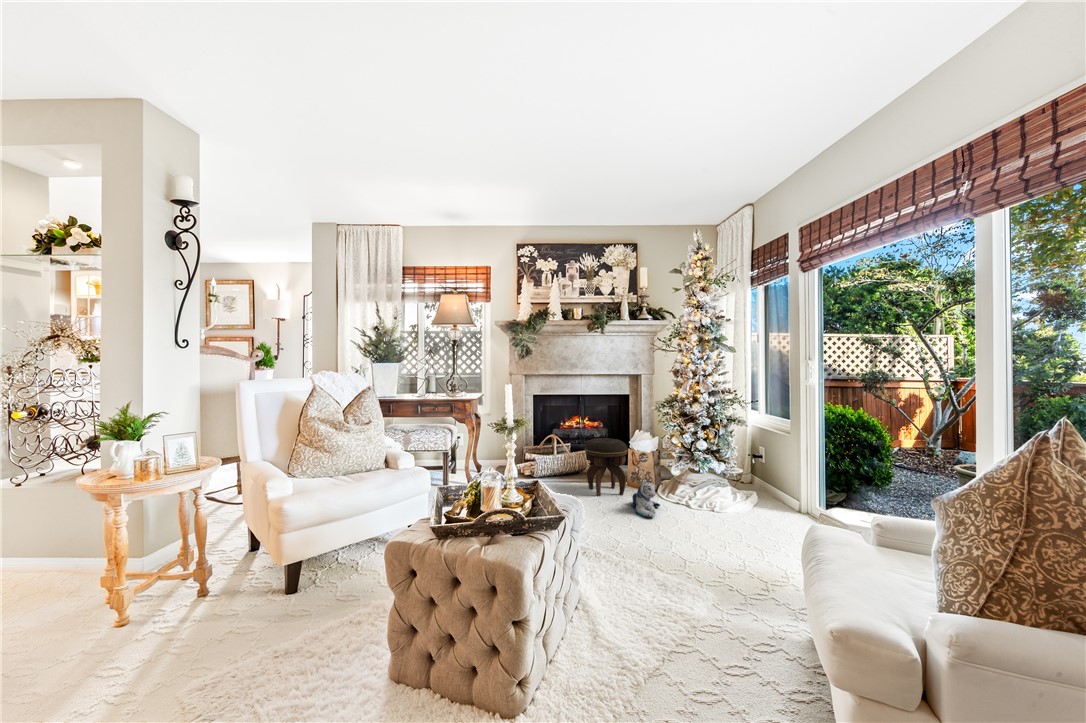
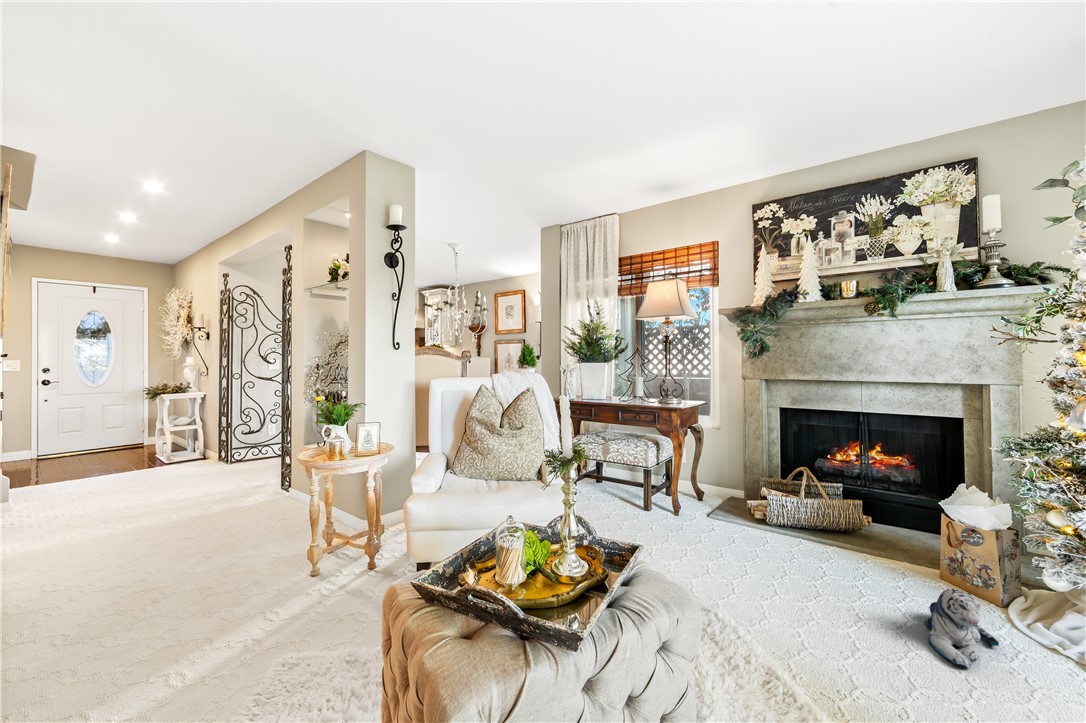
footstool: present [585,438,628,496] -> none [841,486,931,593]

